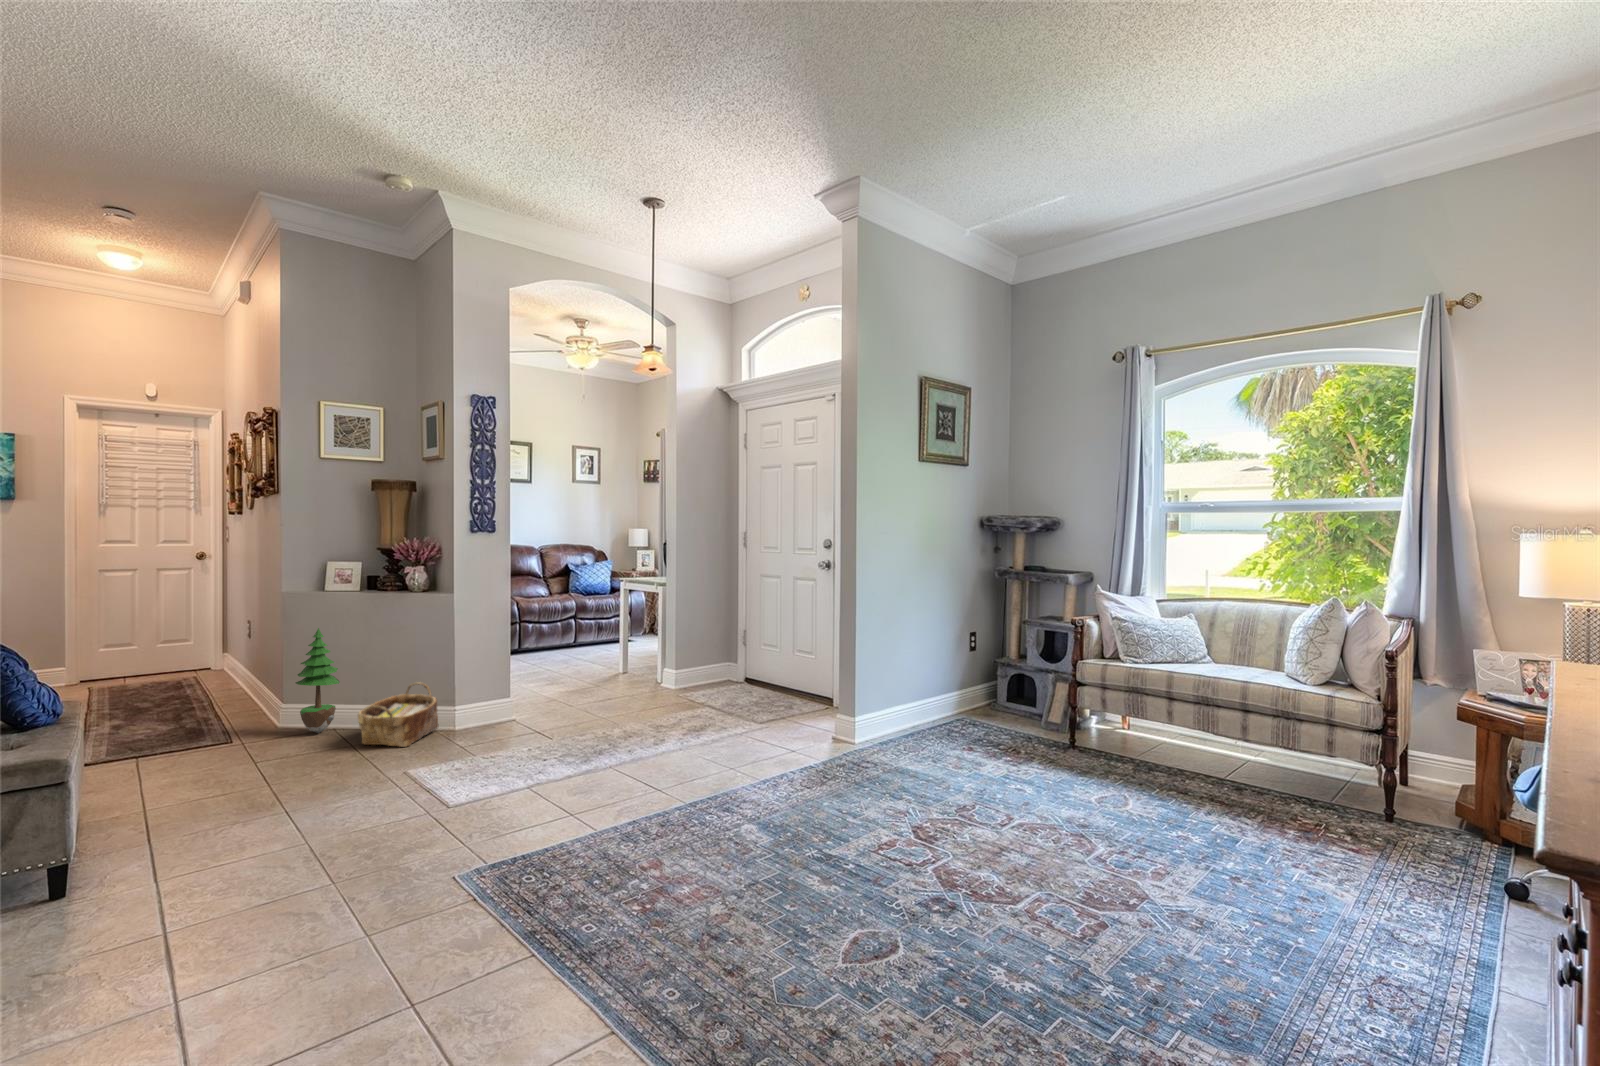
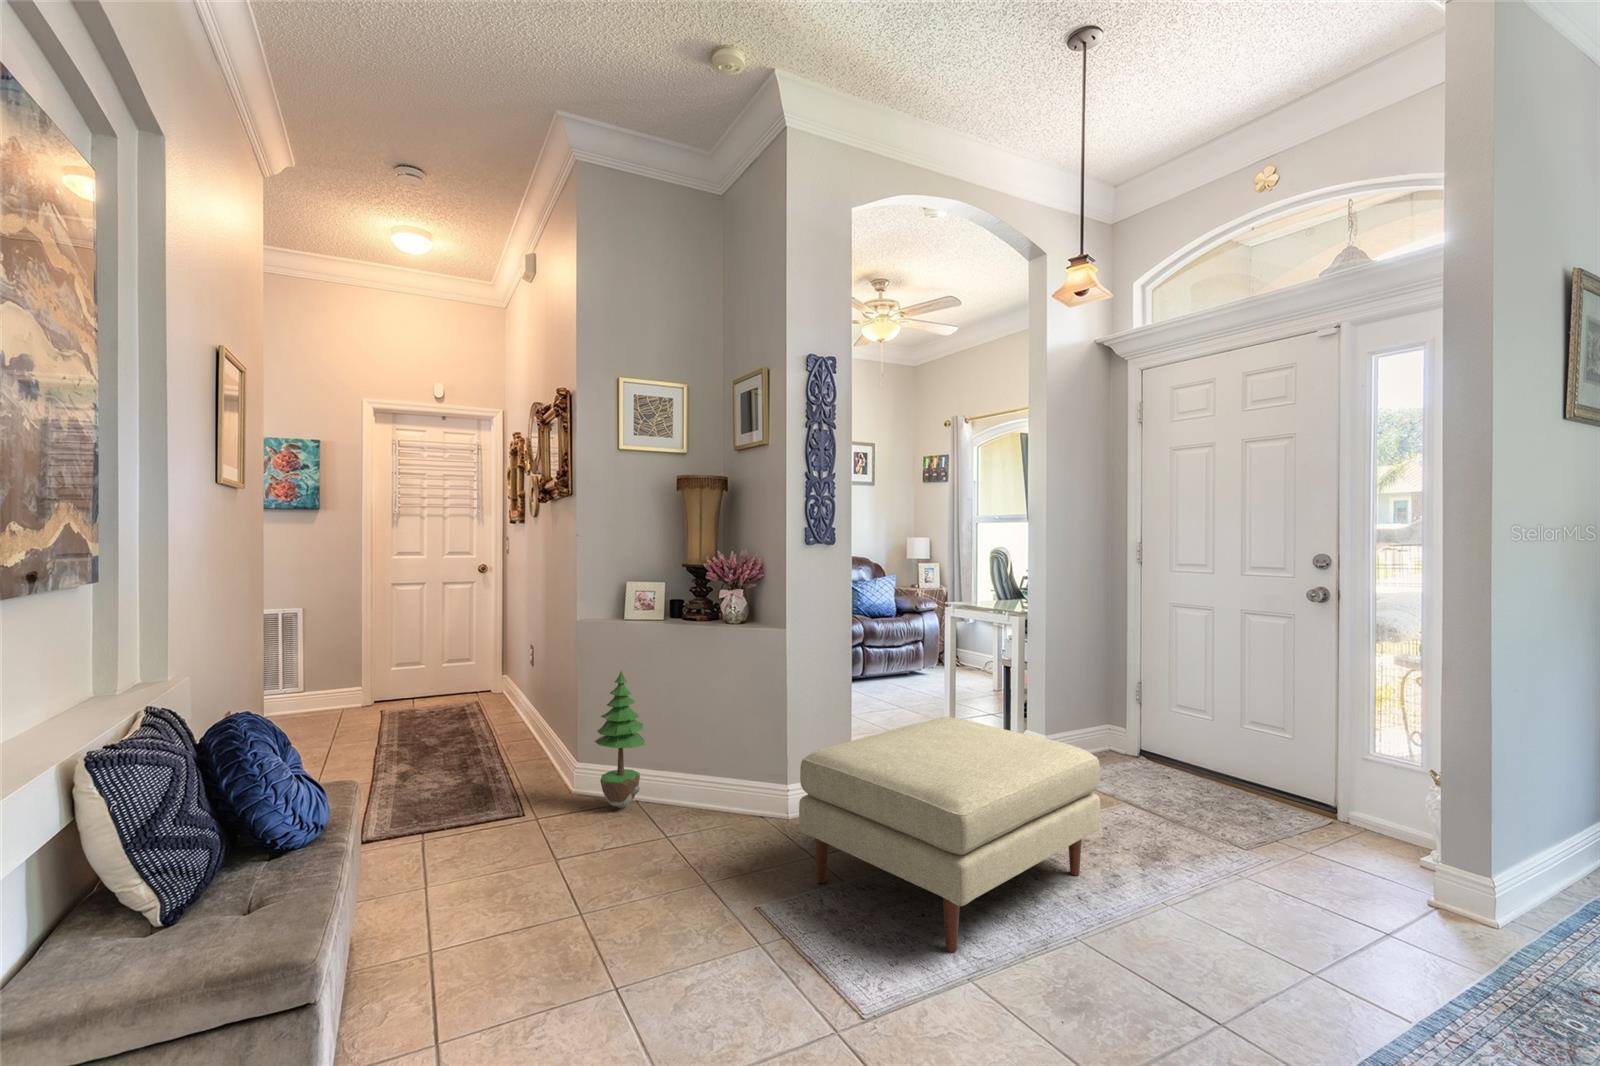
ottoman: none [444,651,653,780] -> present [799,717,1100,952]
woven basket: present [358,682,439,747] -> none [676,749,769,849]

